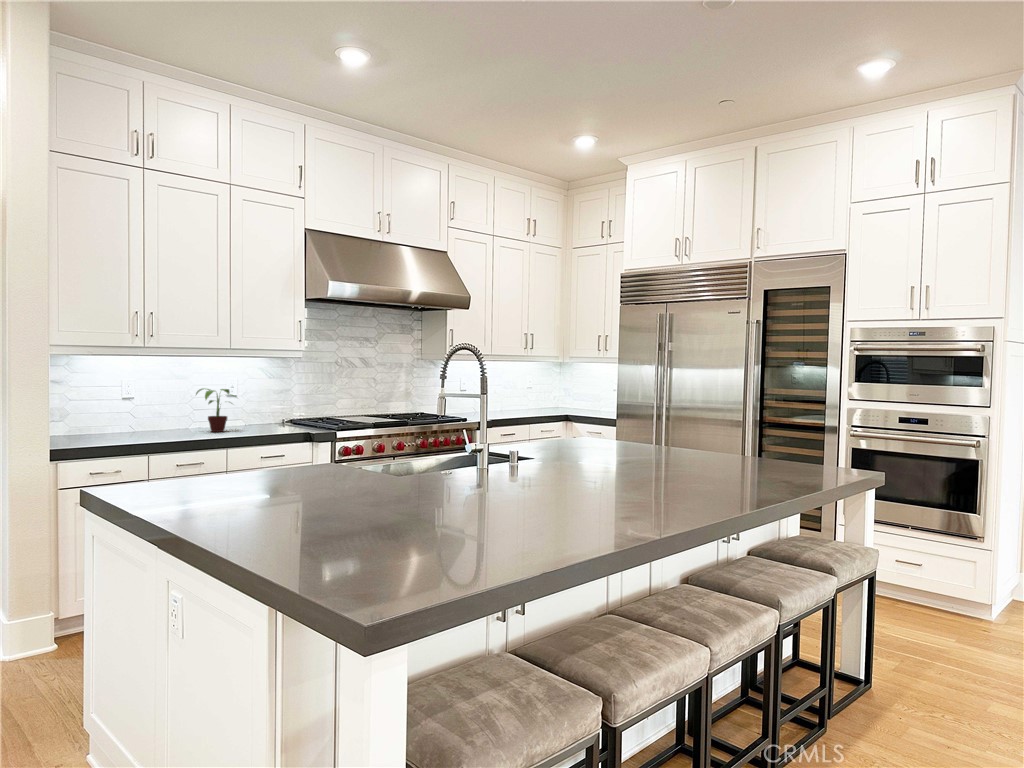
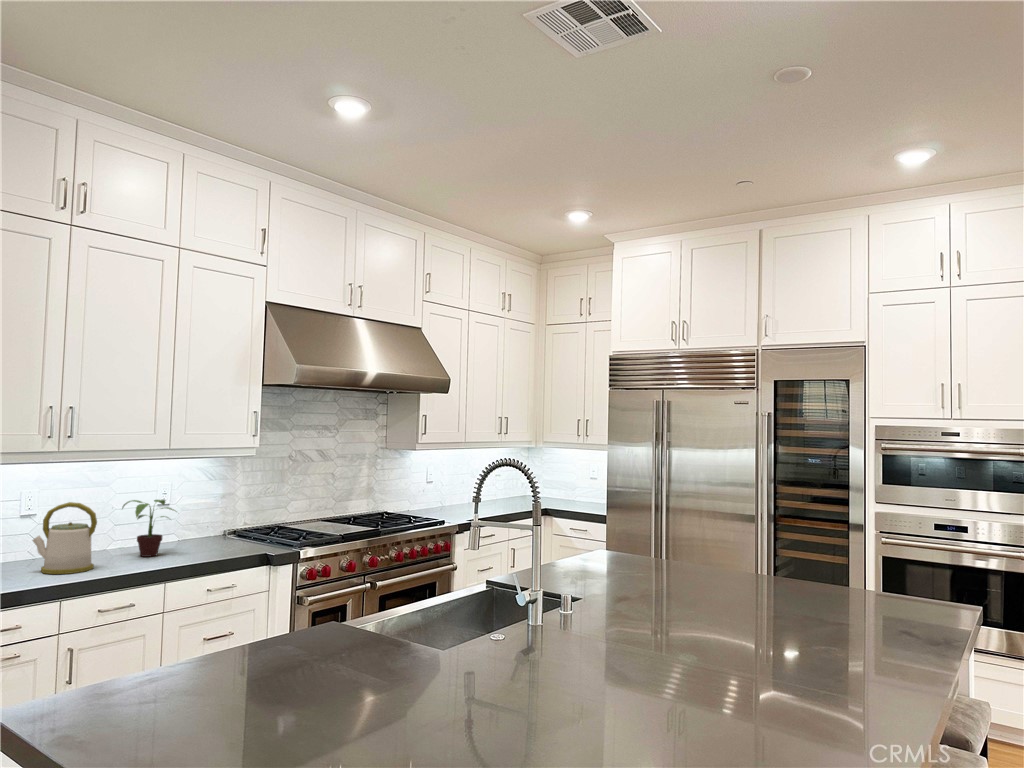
kettle: none [129,385,176,438] -> present [33,502,97,574]

